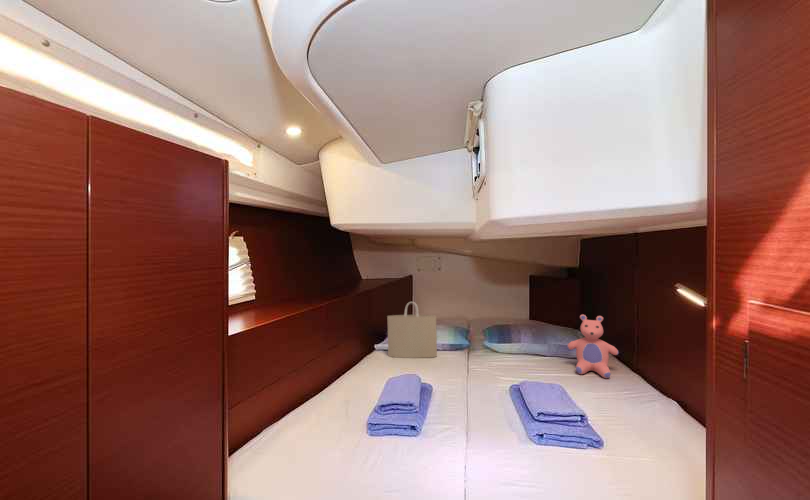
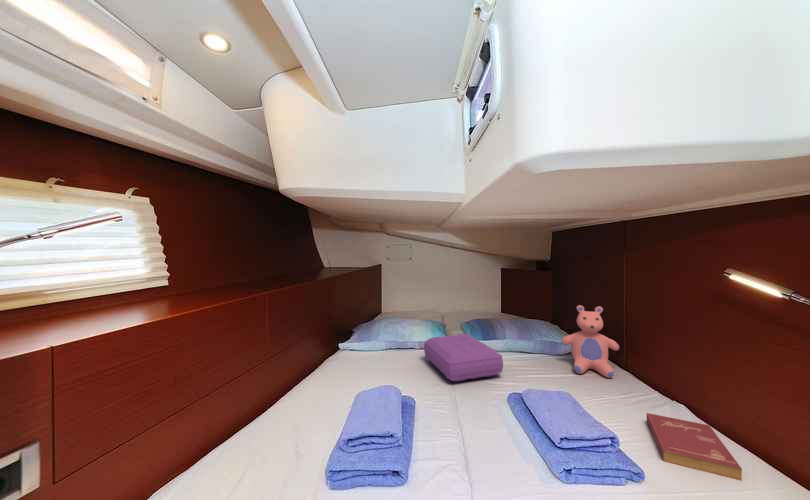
tote bag: present [387,302,437,358] -> none [354,293,413,360]
pillow: none [446,338,511,376] -> present [424,334,503,381]
book: none [623,403,682,452] -> present [647,413,742,481]

